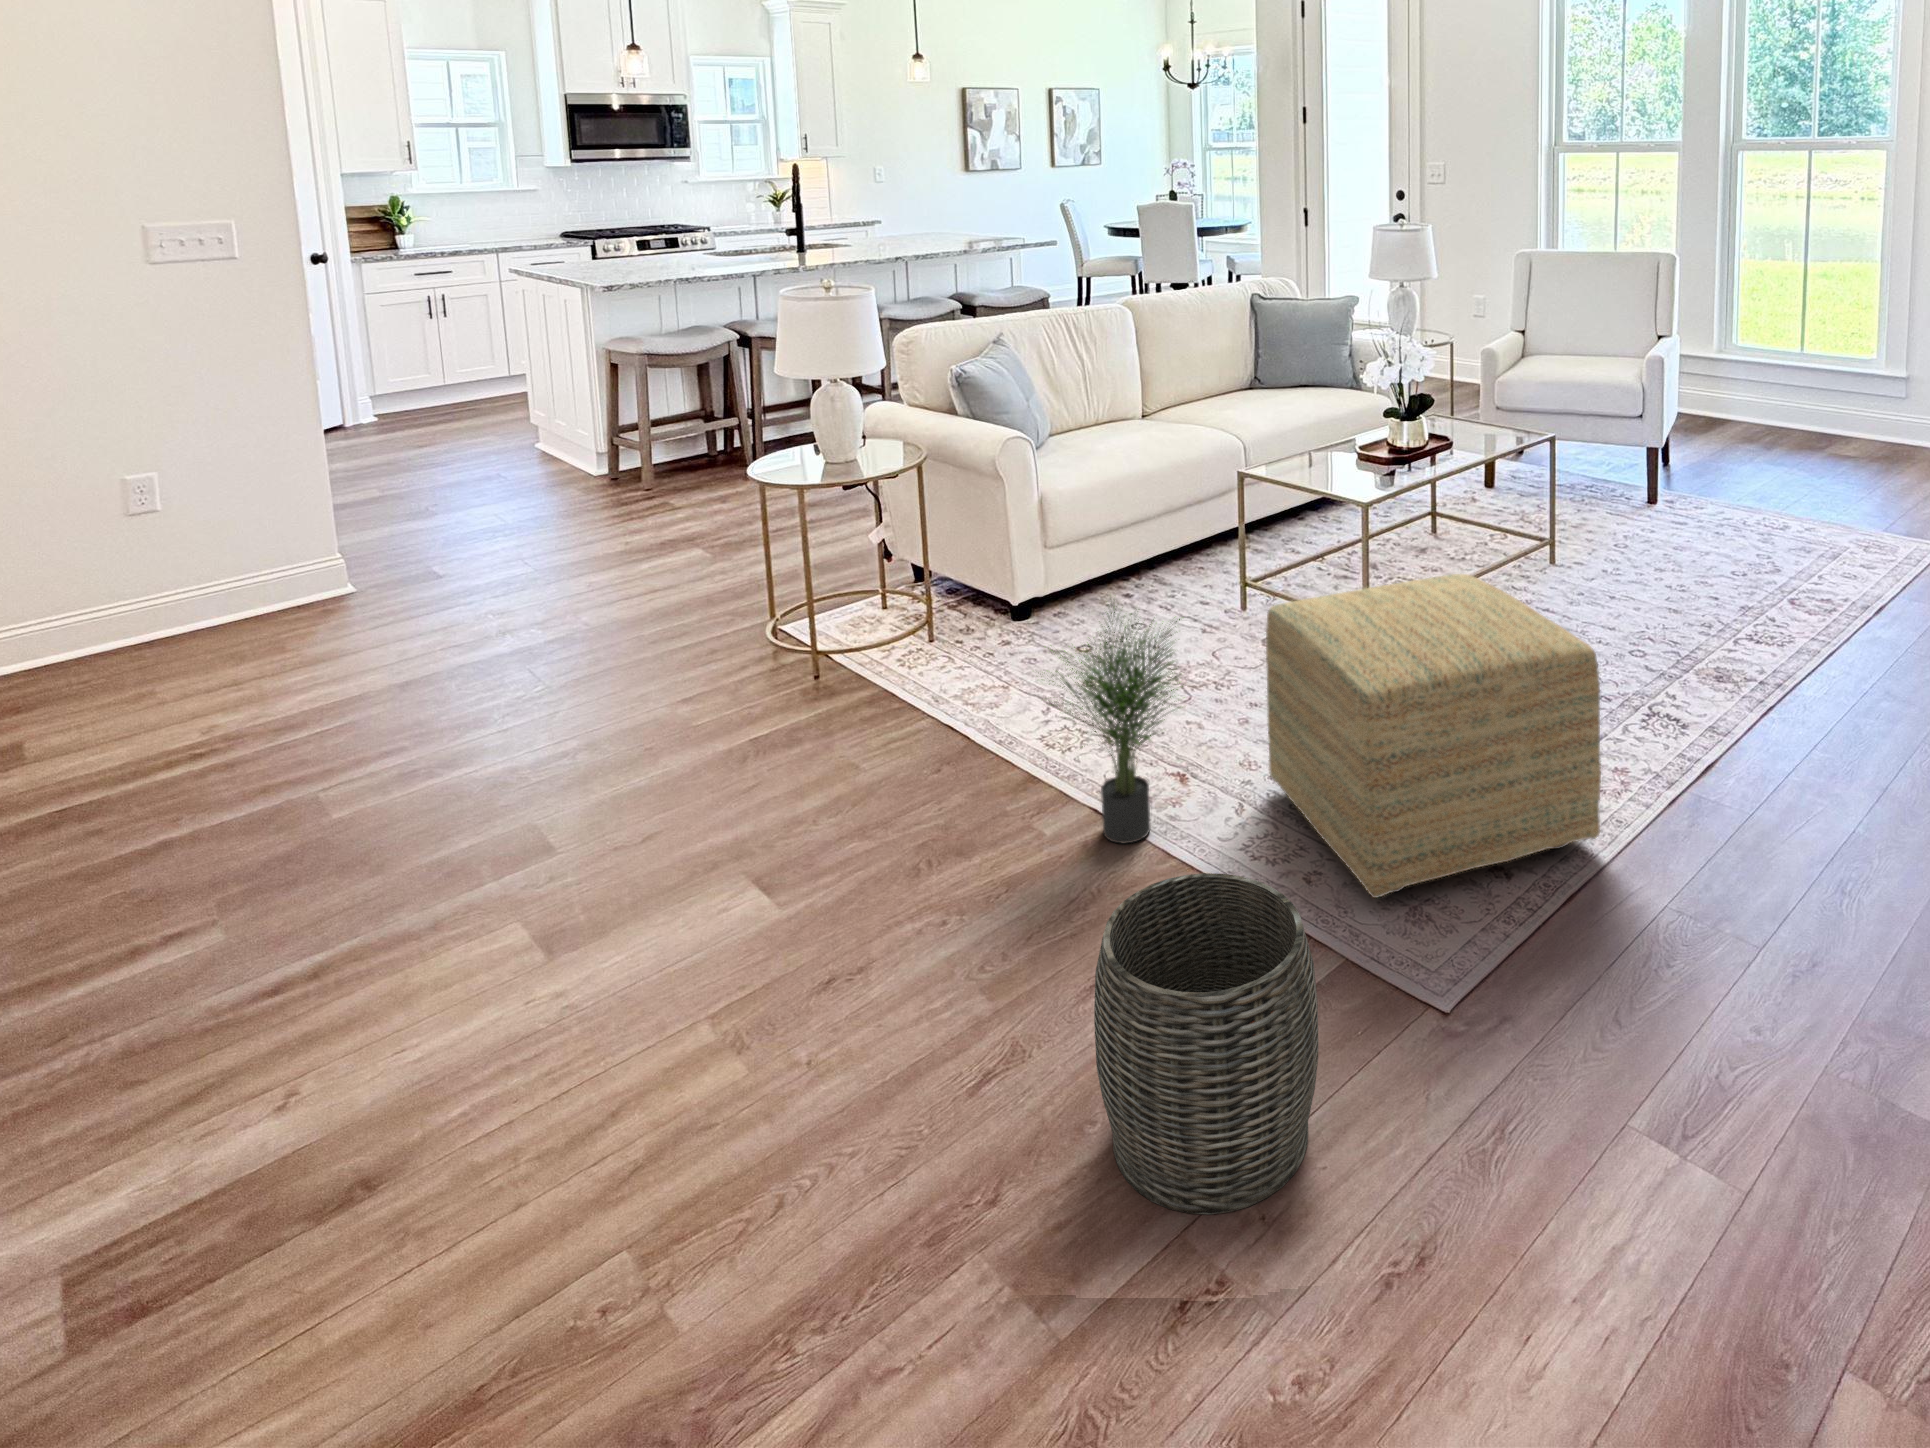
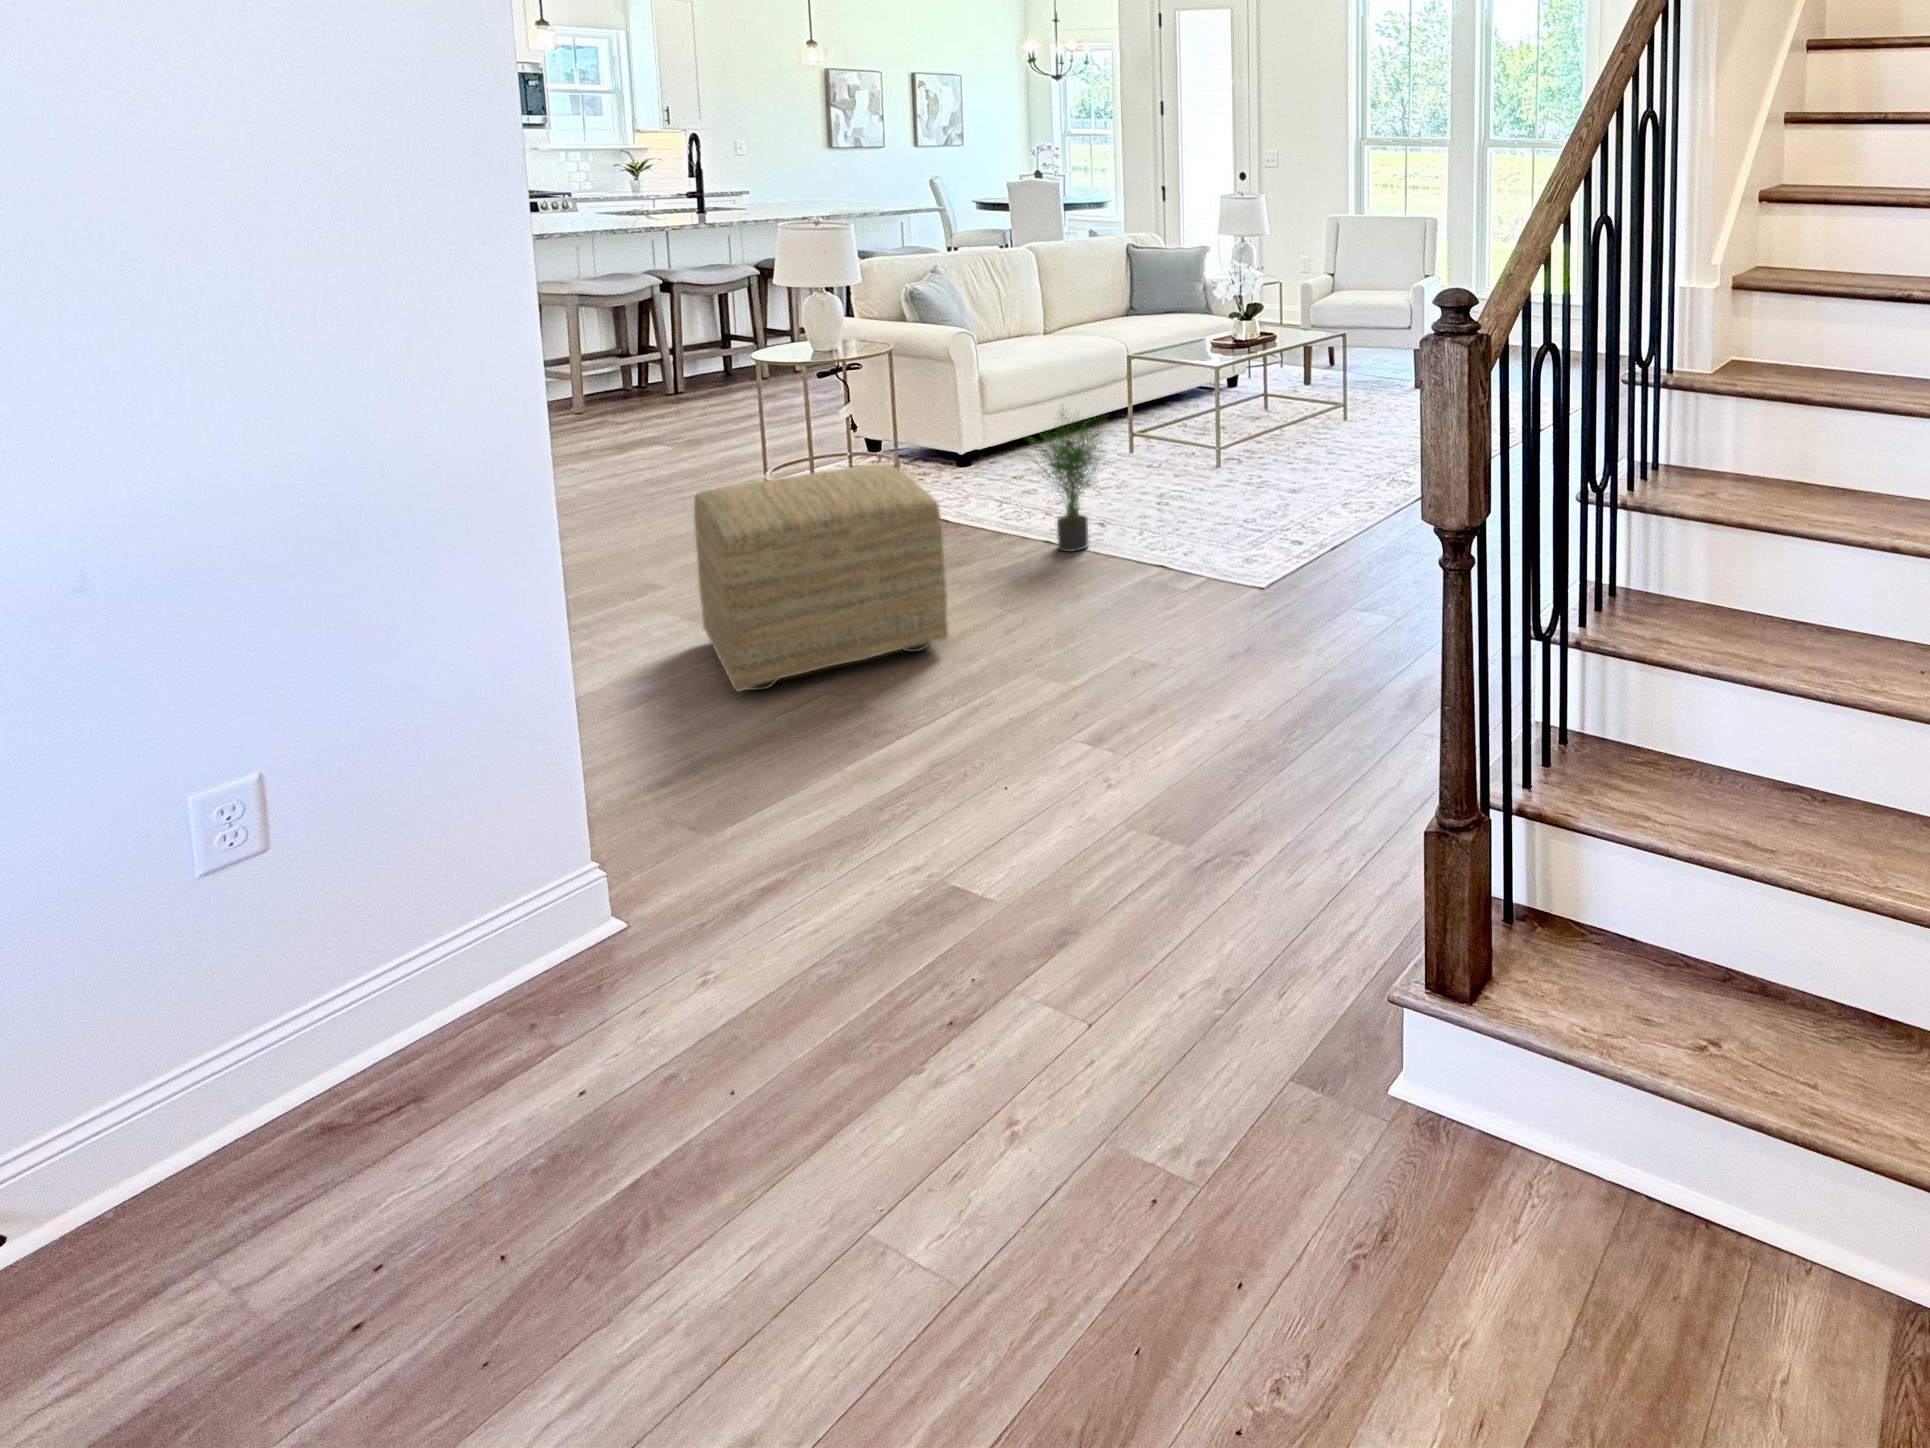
ottoman: present [1266,574,1601,898] -> present [694,464,948,691]
woven basket: present [1094,873,1319,1214] -> none [1085,509,1203,654]

